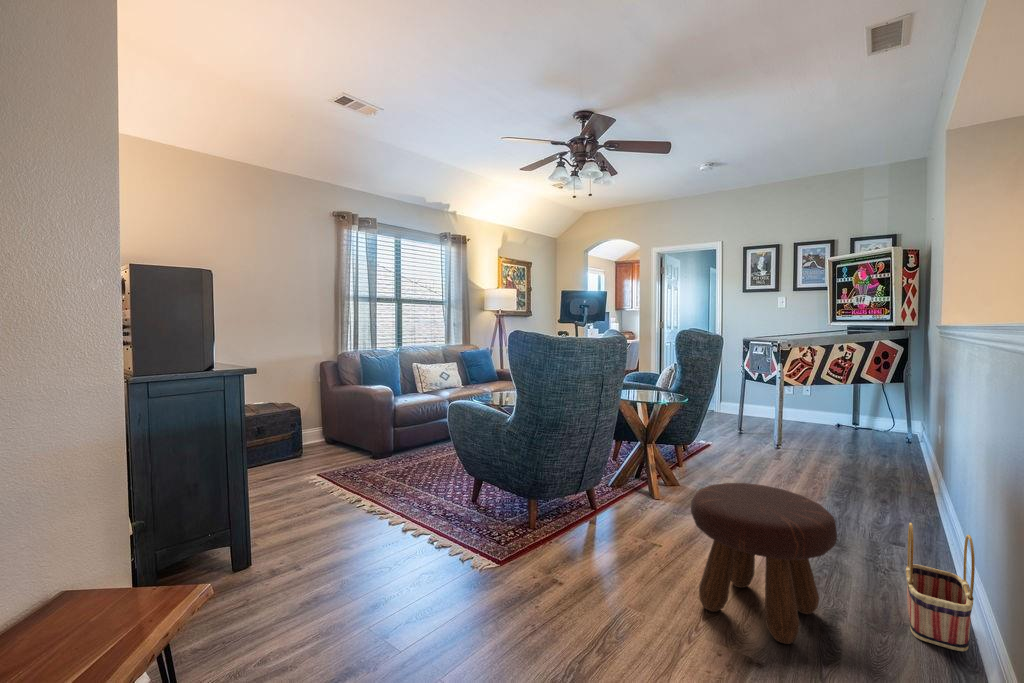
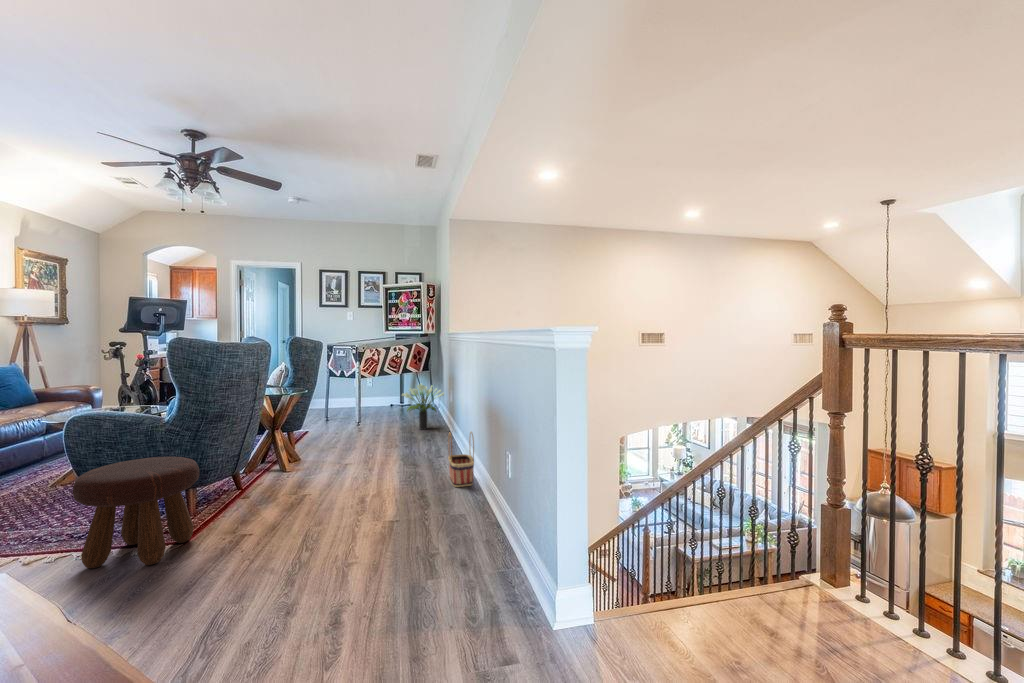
potted plant: none [843,405,928,477] -> present [402,384,444,430]
footstool: present [691,483,837,644] -> present [73,457,200,568]

